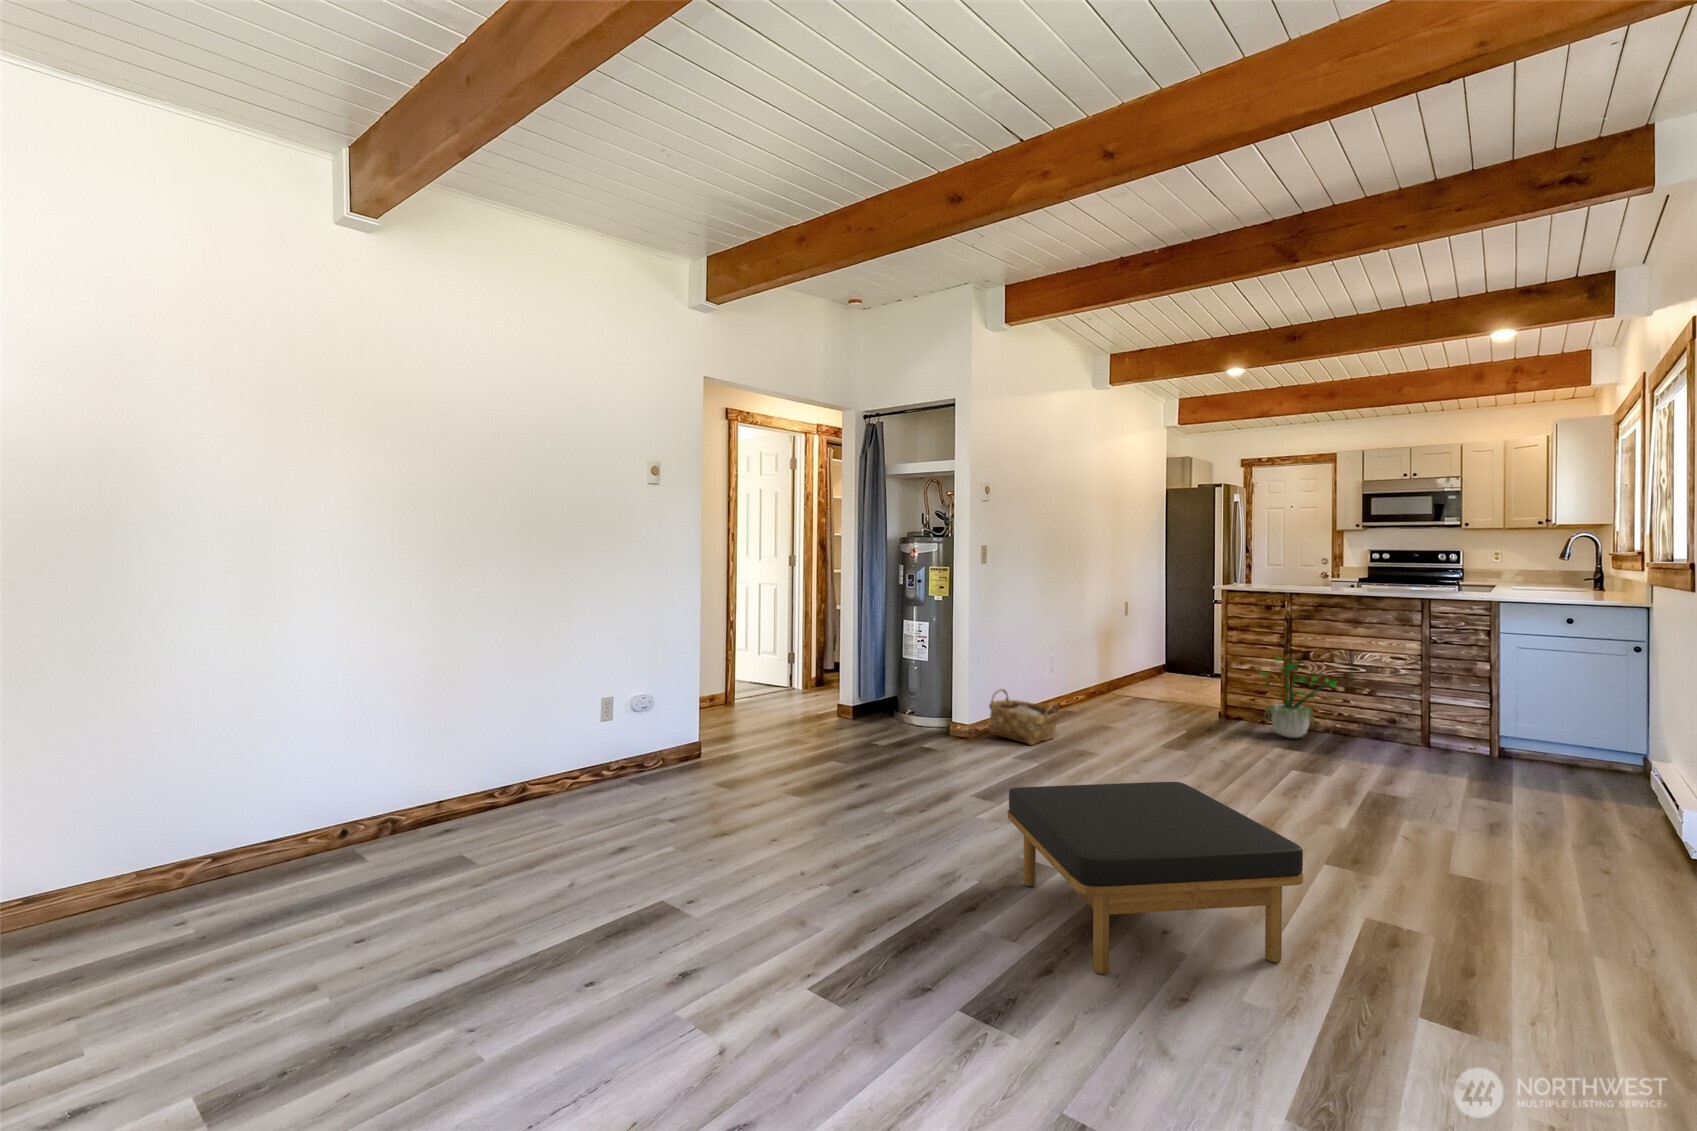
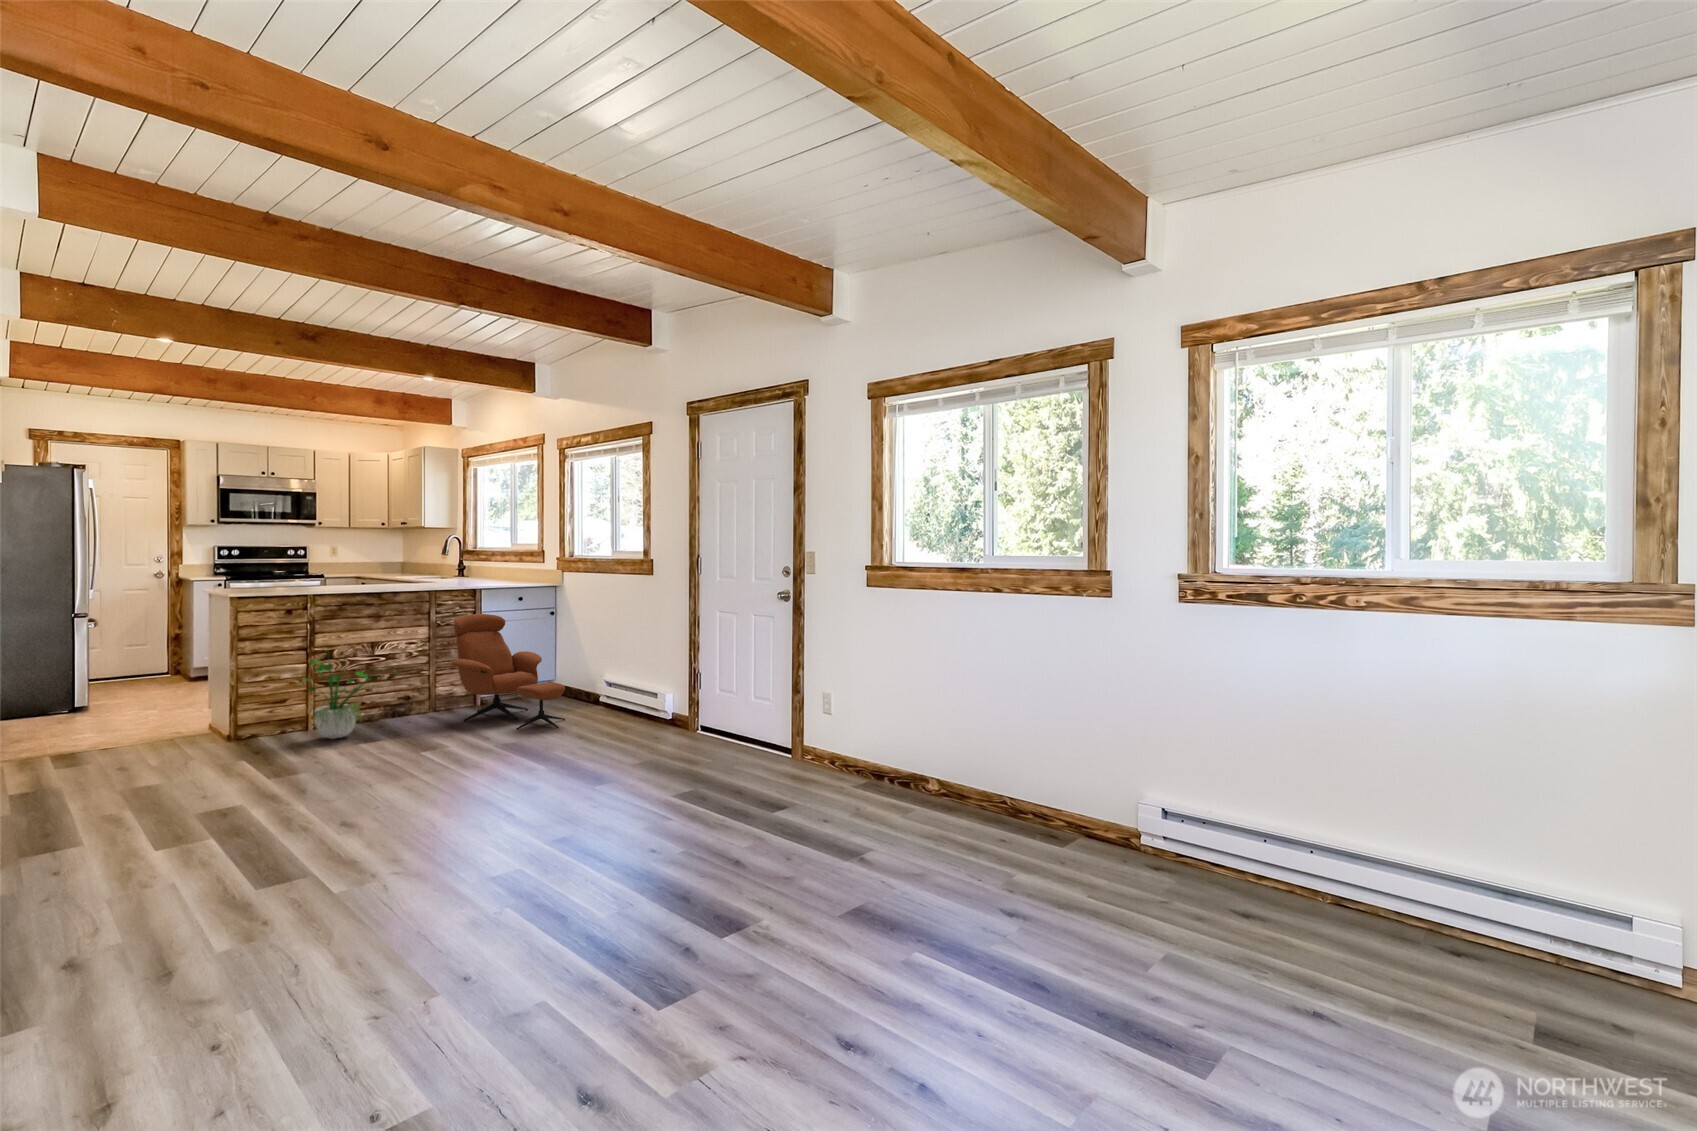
lounge chair: none [1425,633,1569,802] -> present [452,614,565,729]
woven basket: present [989,689,1059,745] -> none [13,763,148,842]
ottoman: present [1008,782,1303,974] -> none [519,746,723,883]

